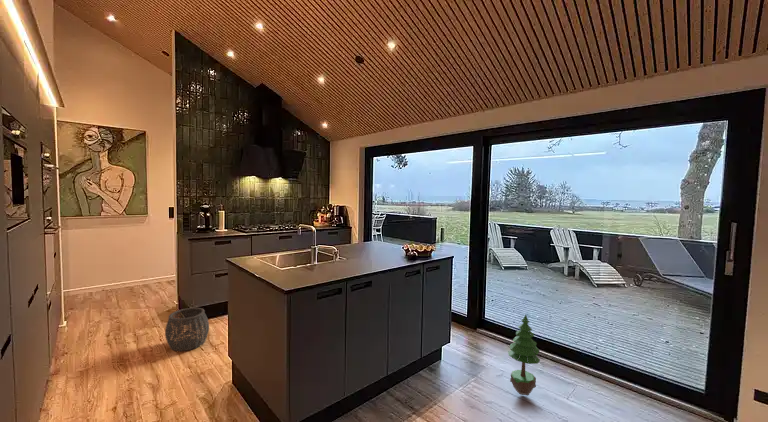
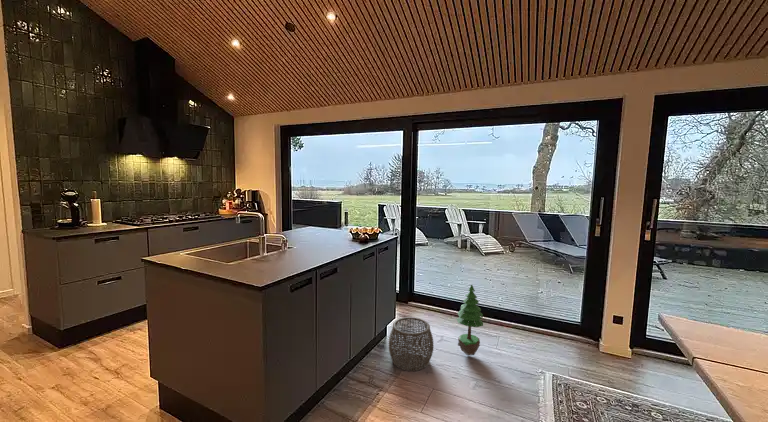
woven basket: present [165,308,209,351] -> present [388,317,434,372]

